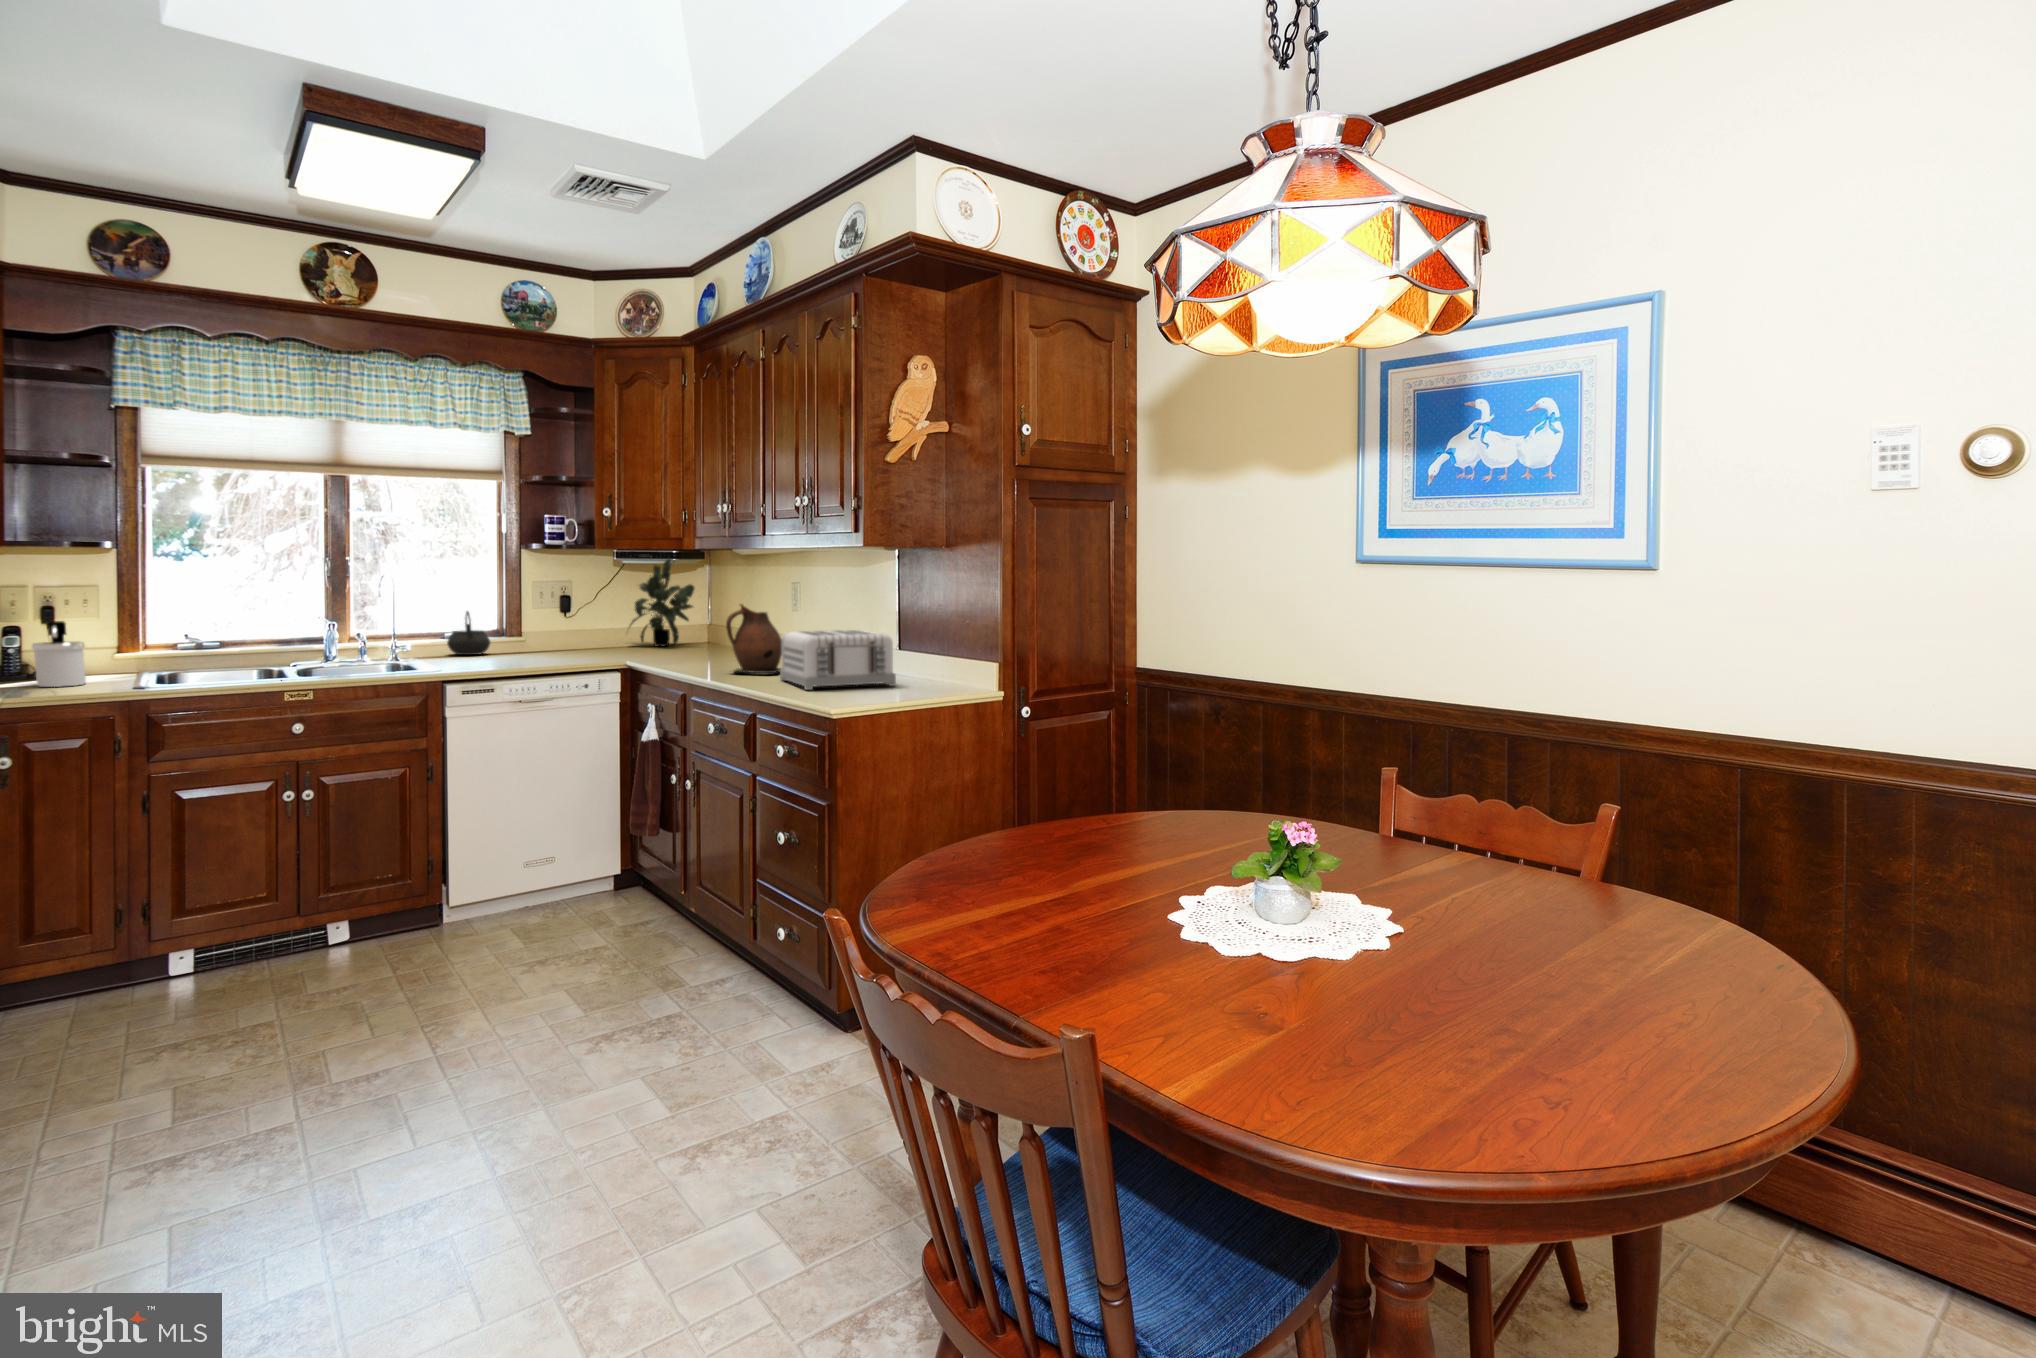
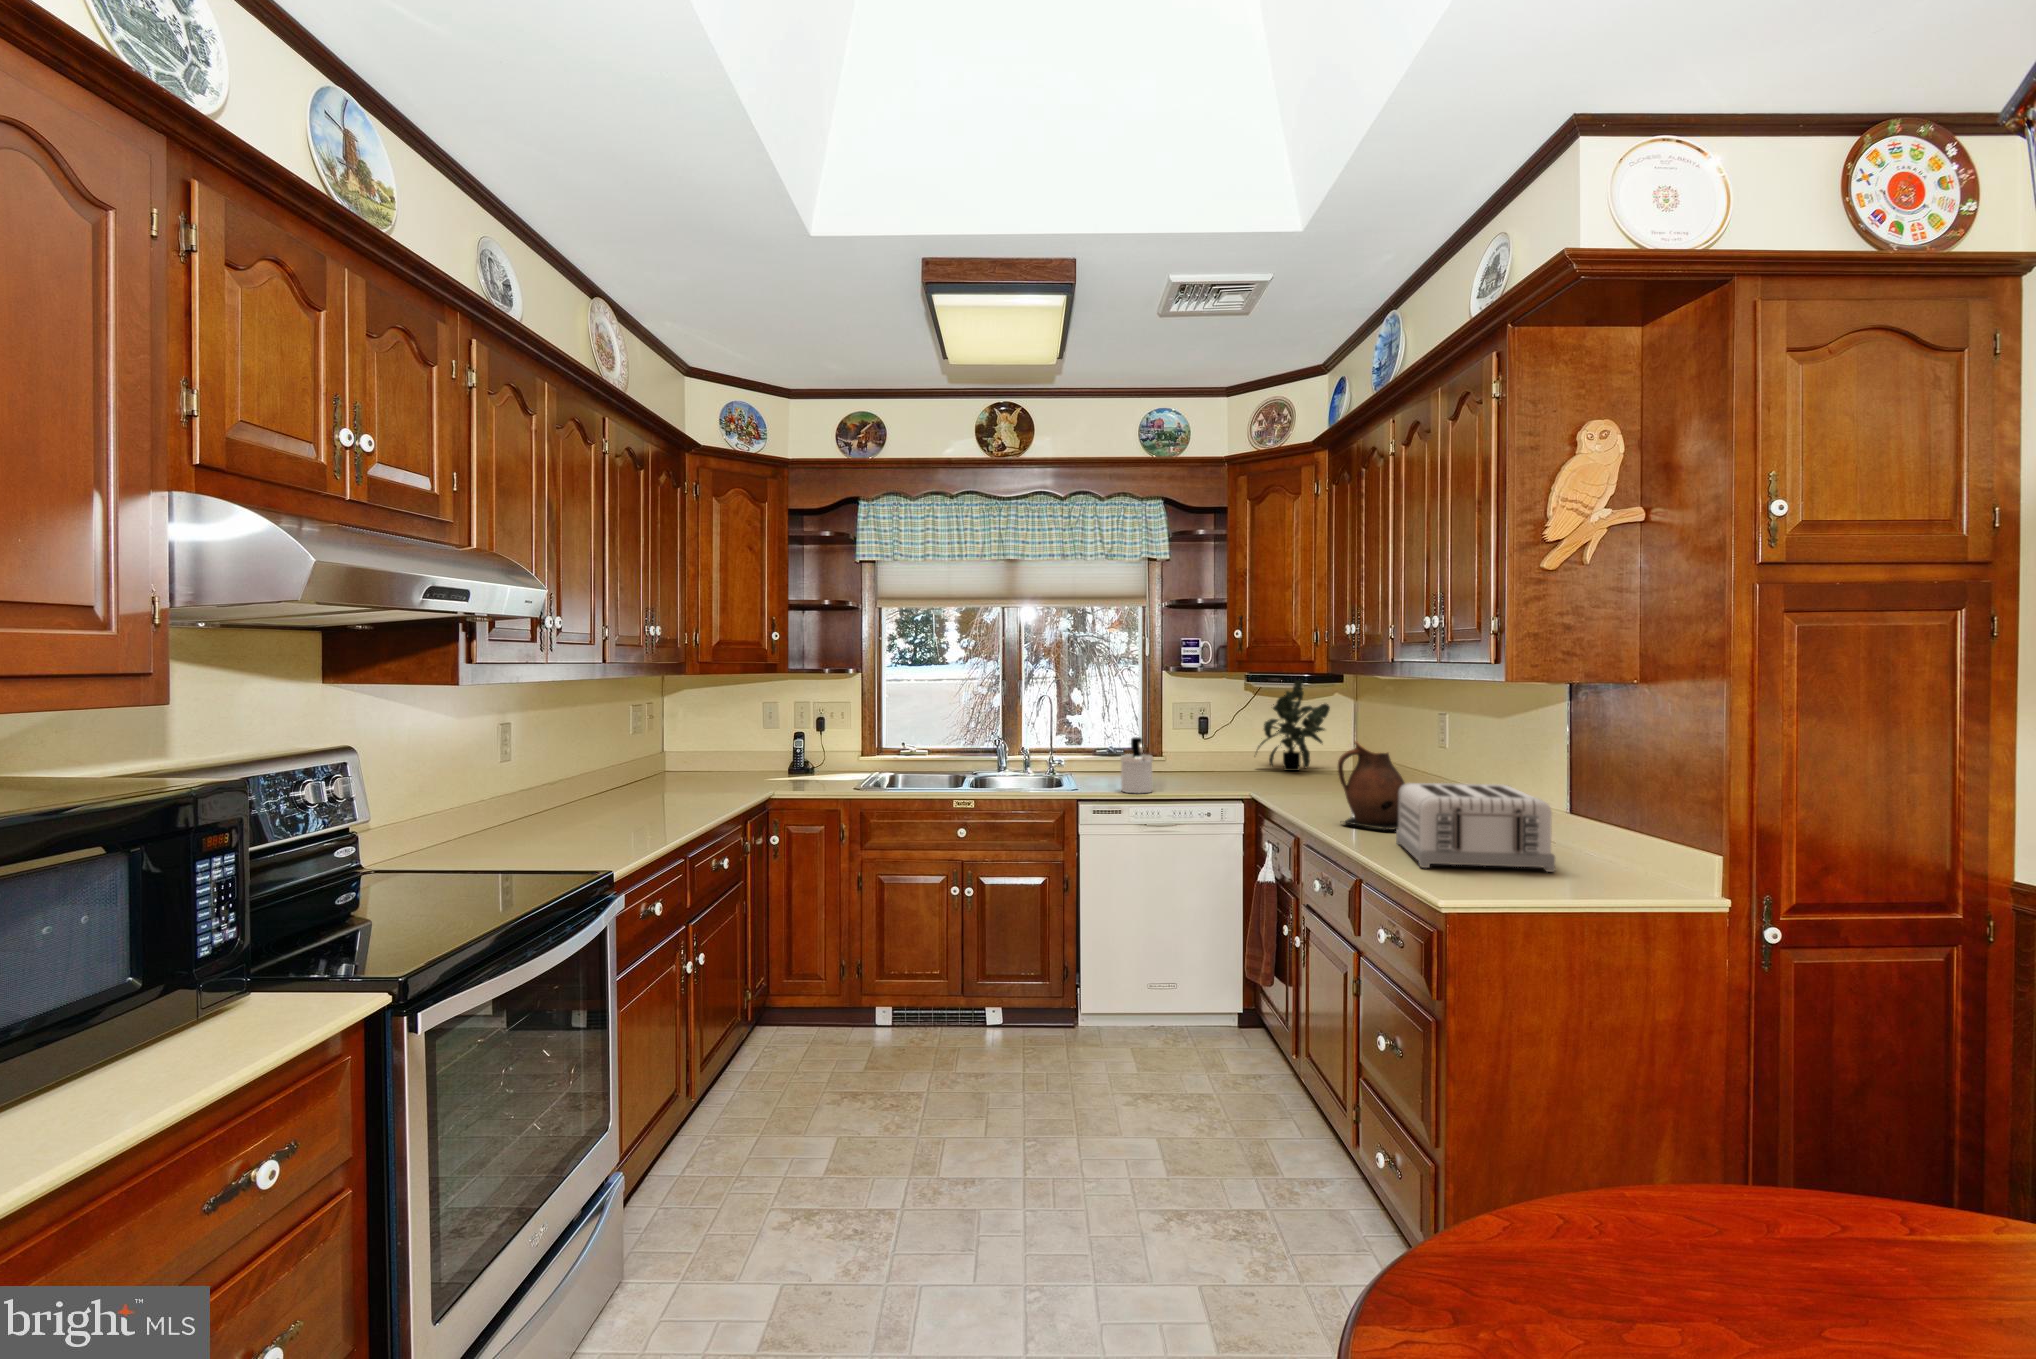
kettle: present [447,611,490,655] -> none [1084,730,1122,774]
soap dispenser: present [32,621,86,687] -> present [1120,737,1153,793]

